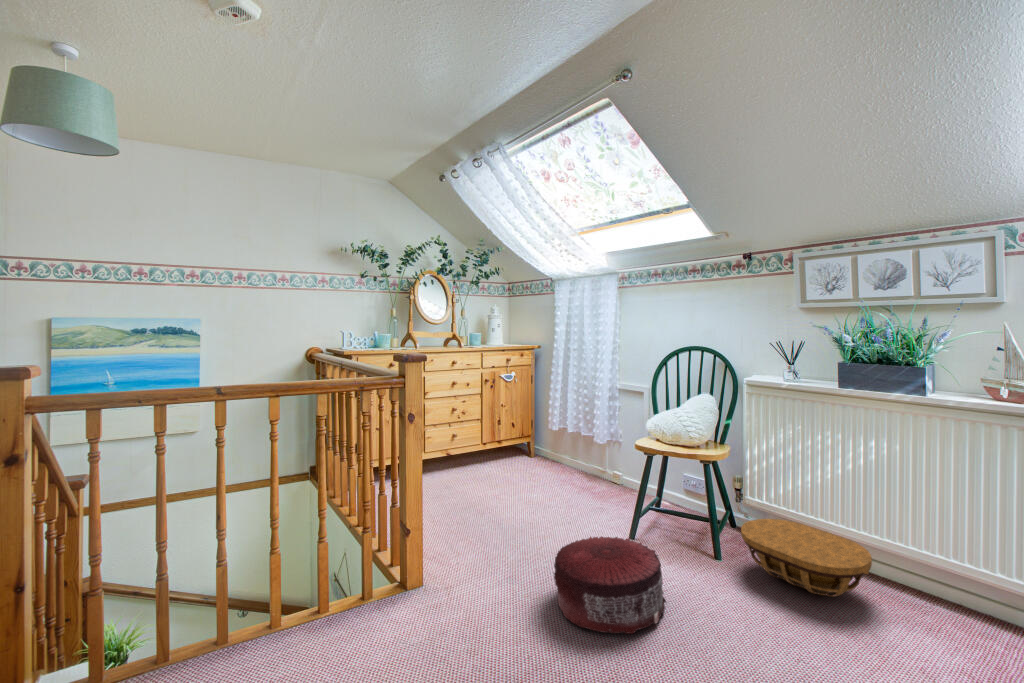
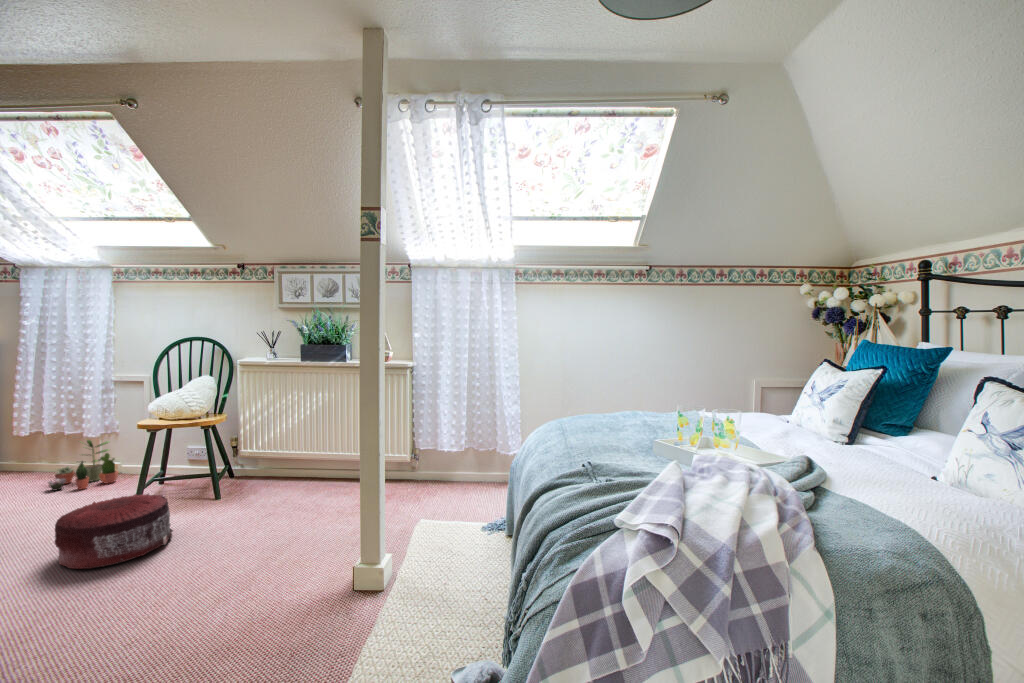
potted plant: none [567,445,621,497] -> present [48,440,118,490]
basket: present [741,519,872,597] -> none [236,458,320,497]

